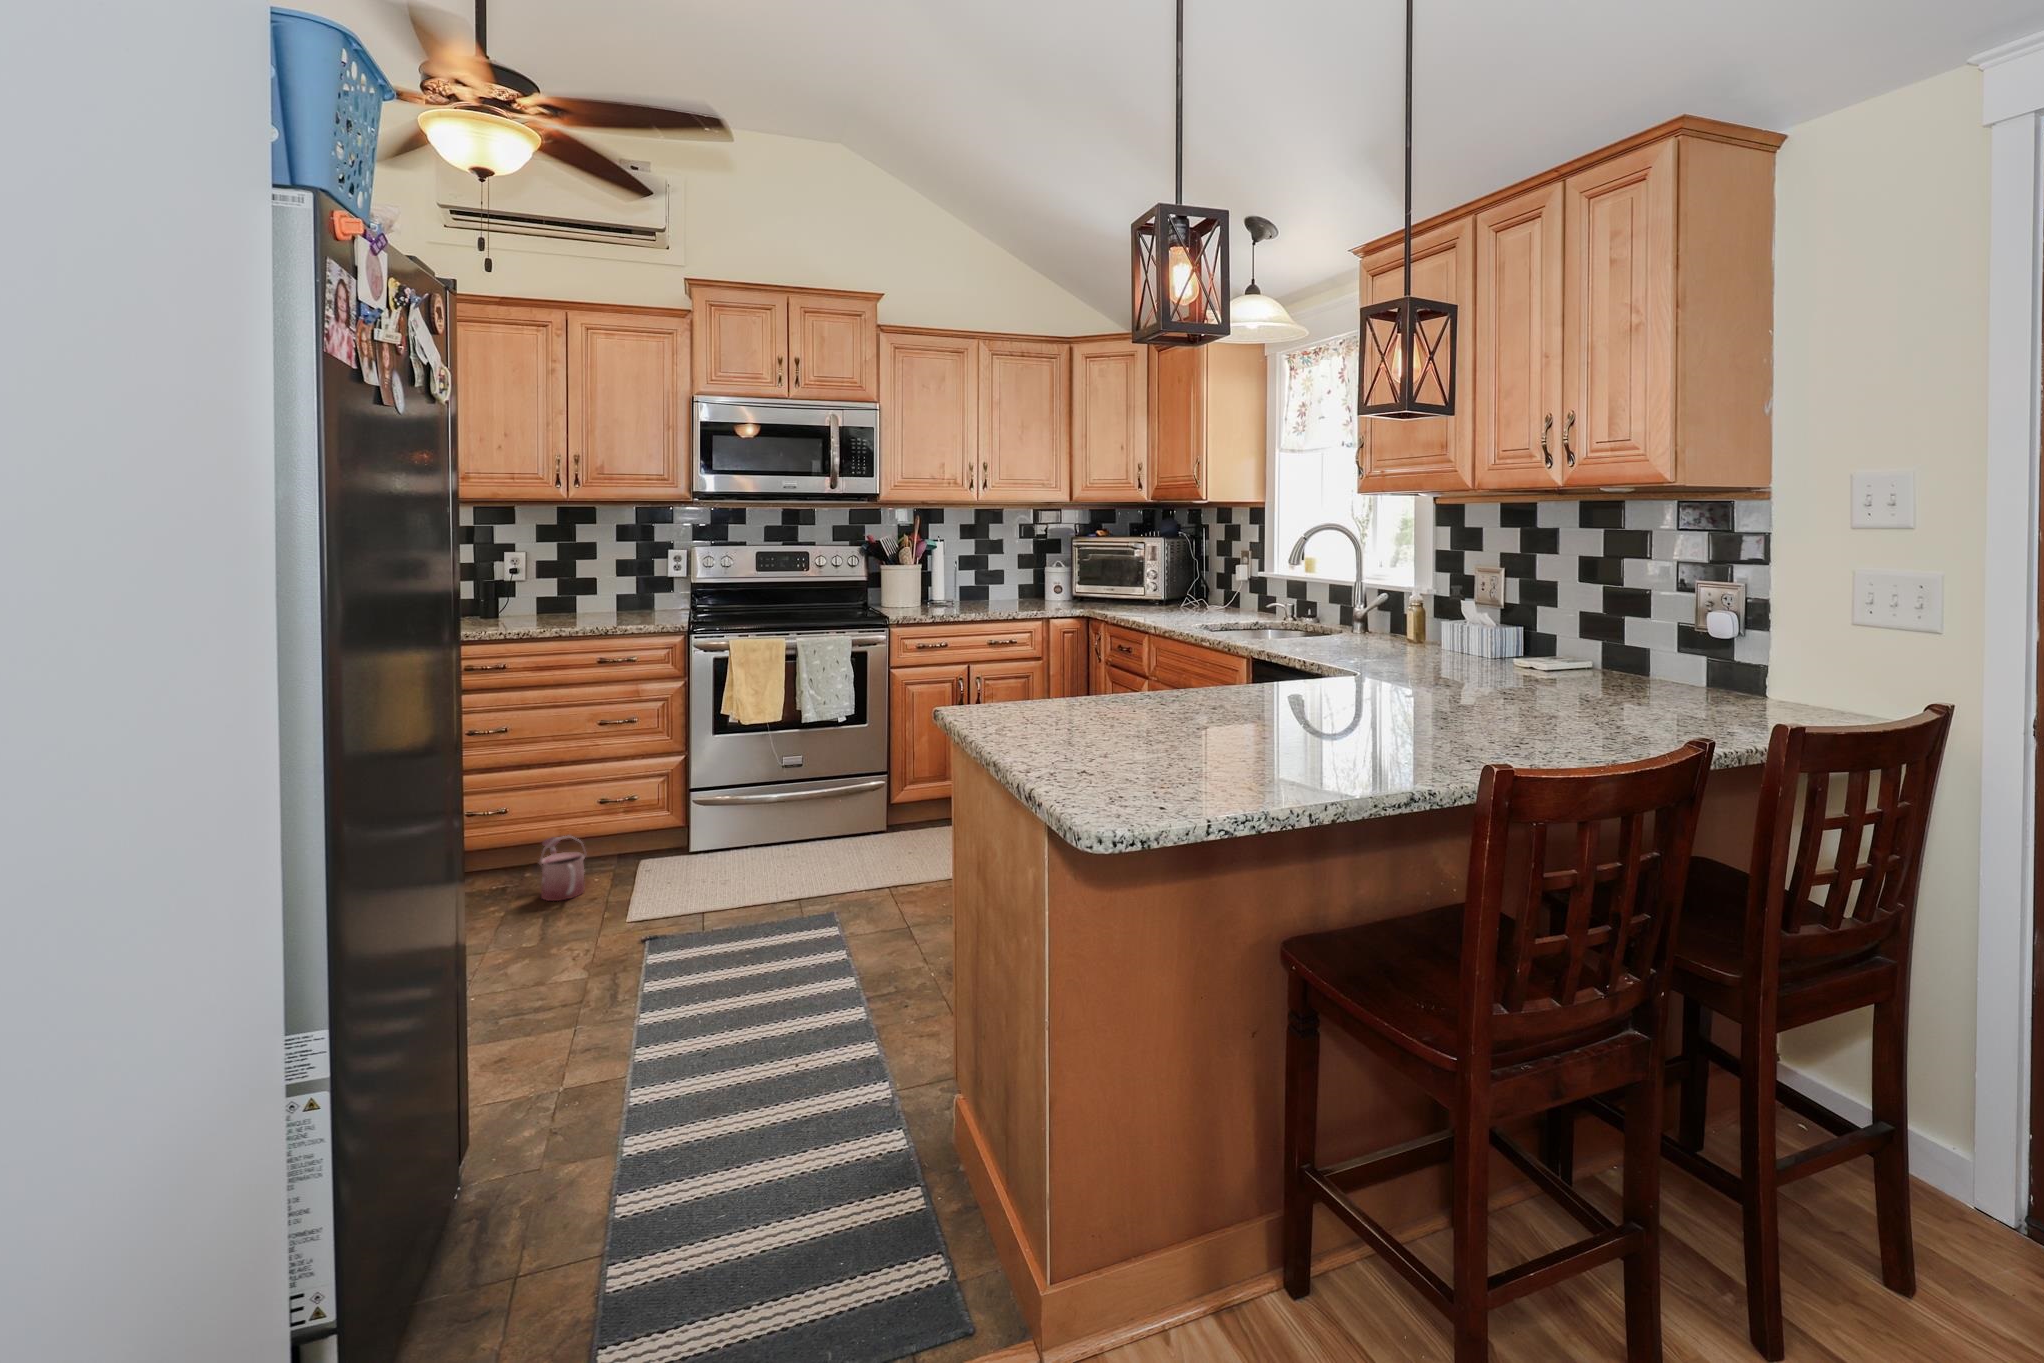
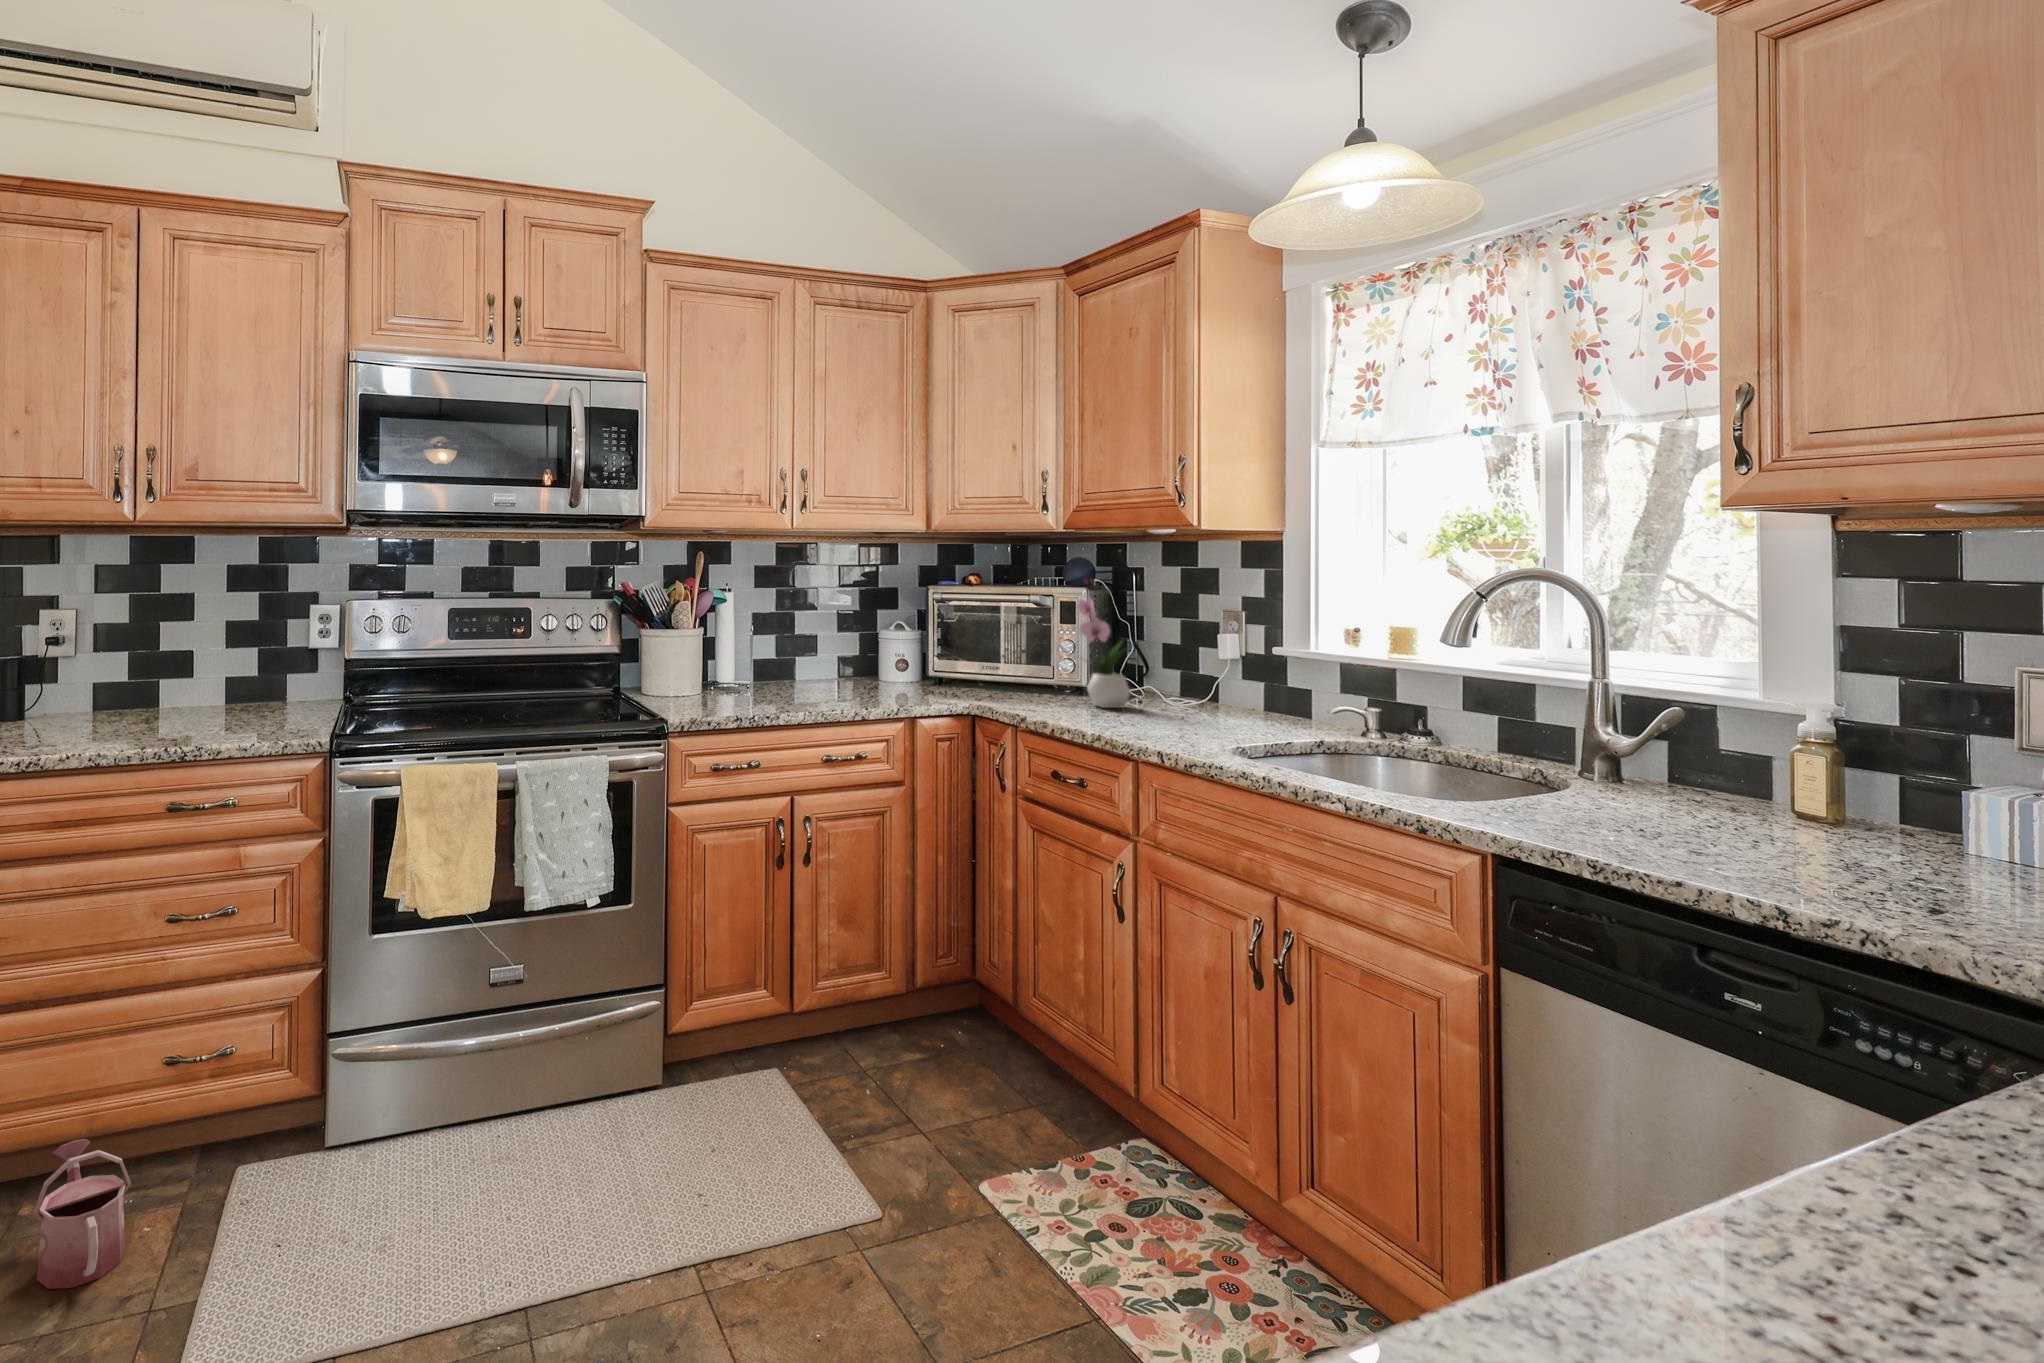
flower arrangement: none [1149,532,1183,610] -> present [1078,580,1135,708]

